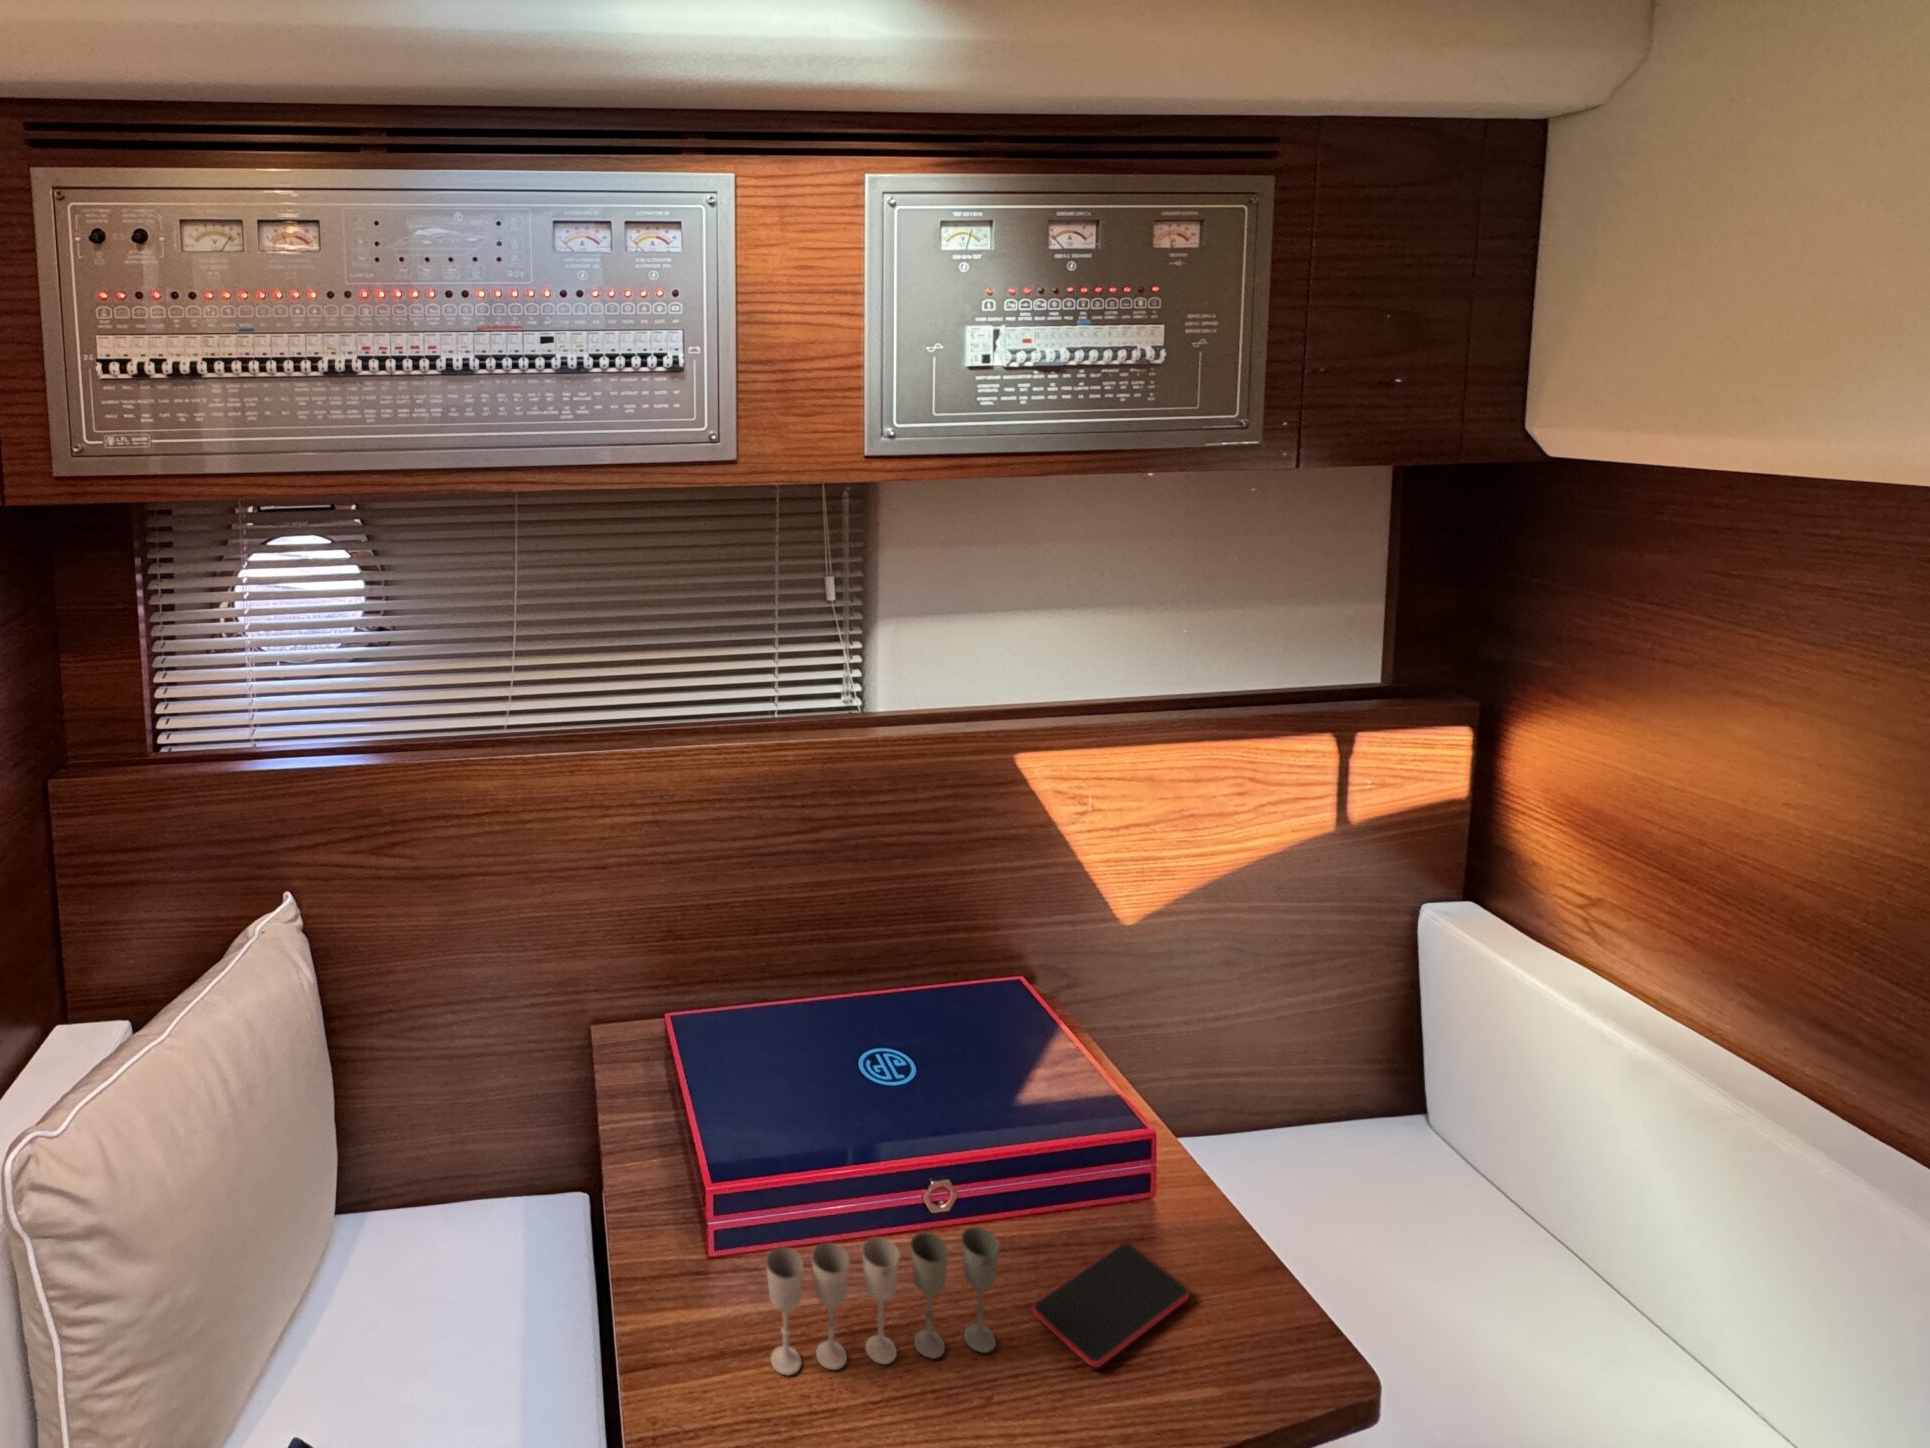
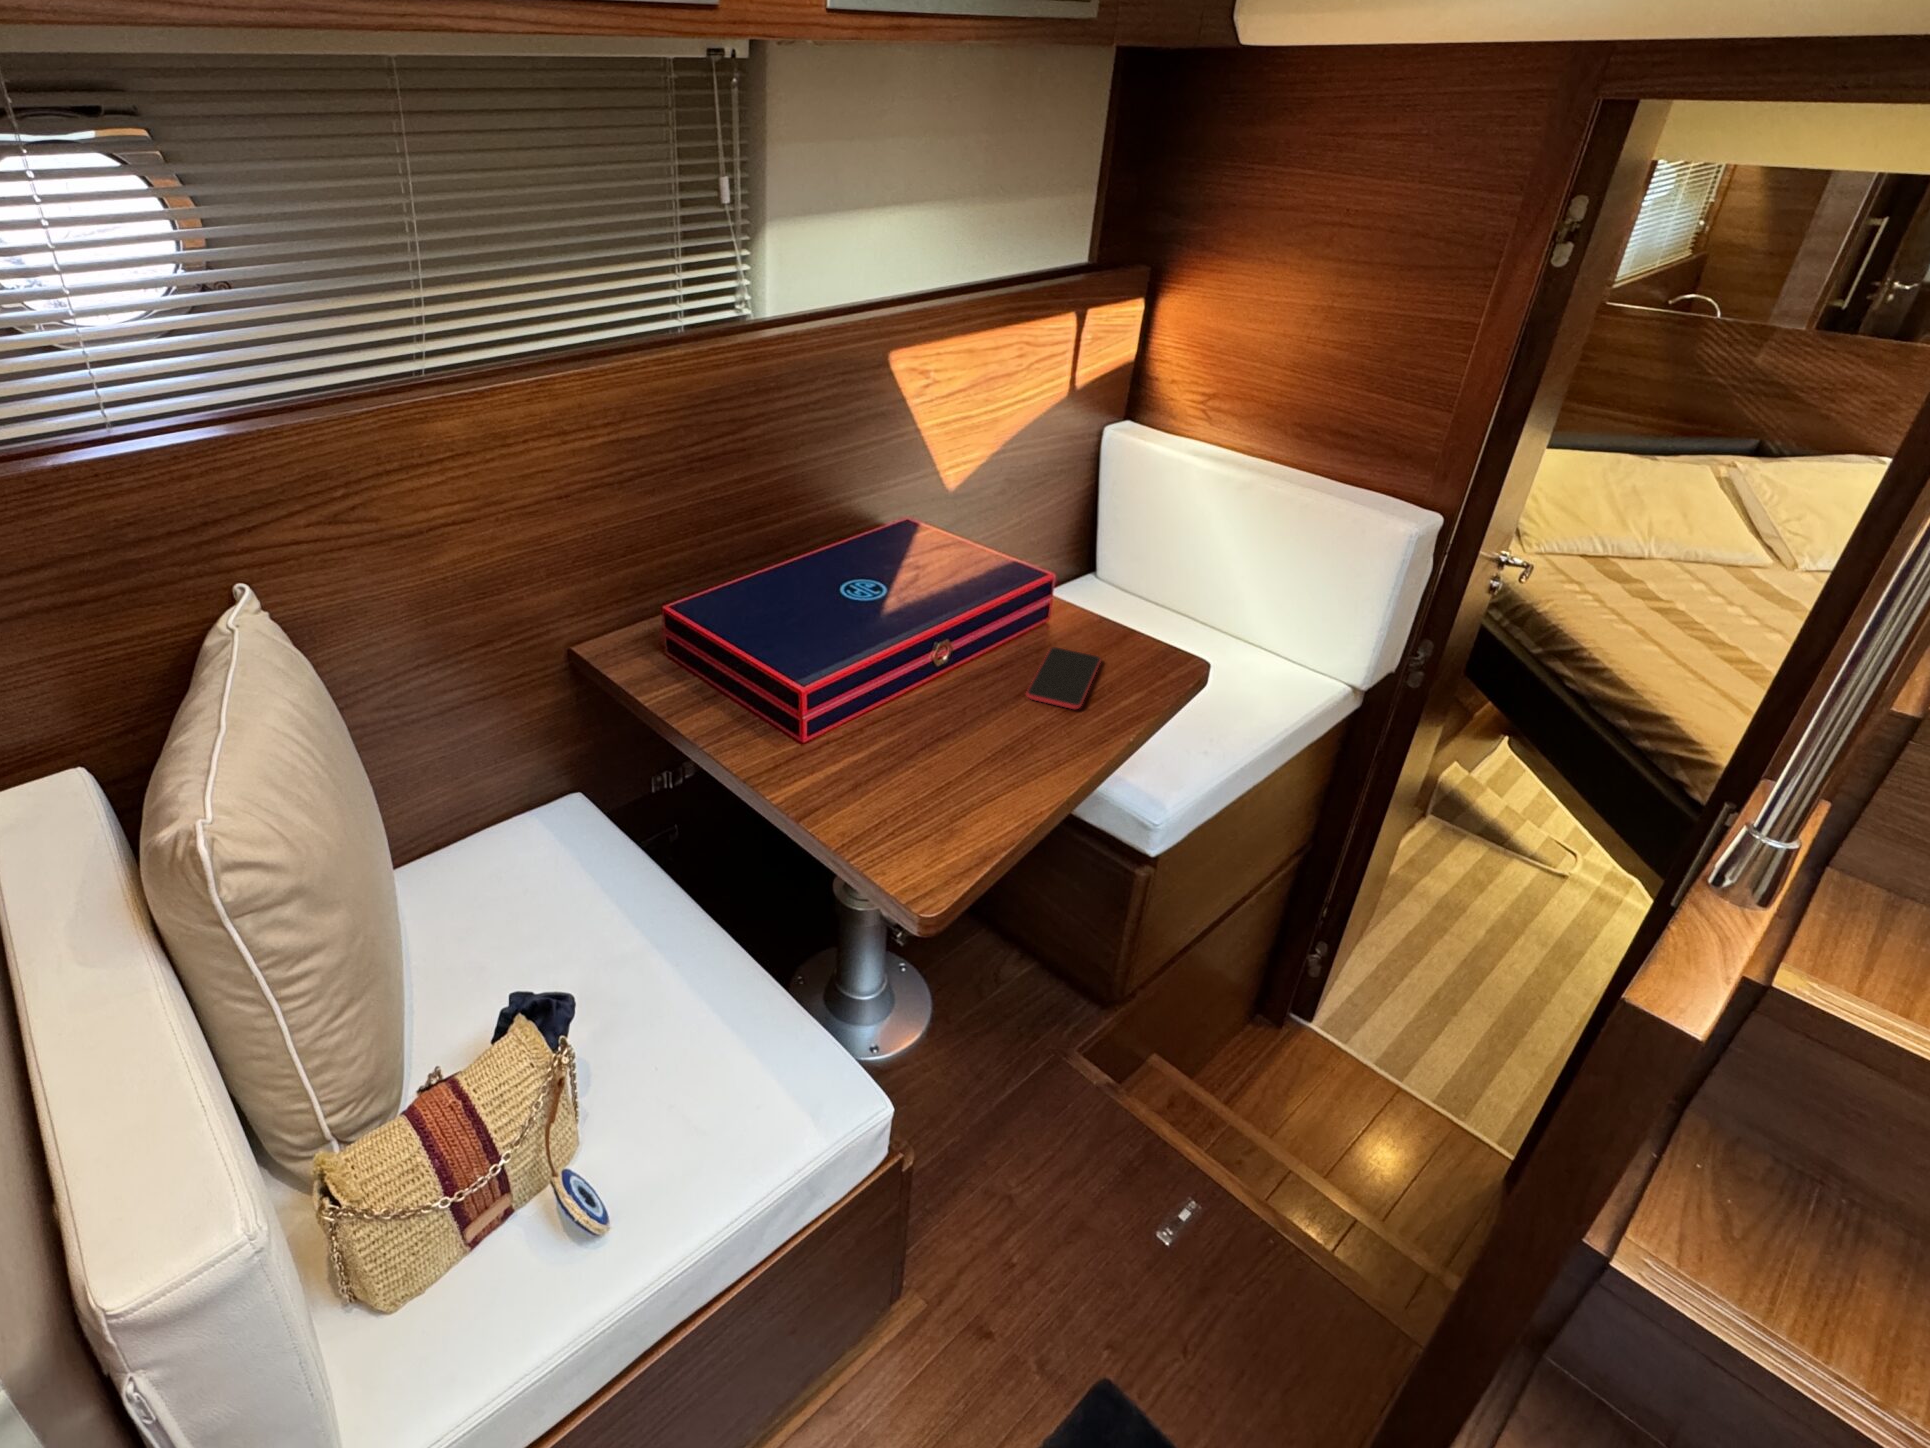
wine glass: present [766,1227,999,1375] -> none [894,648,1030,781]

